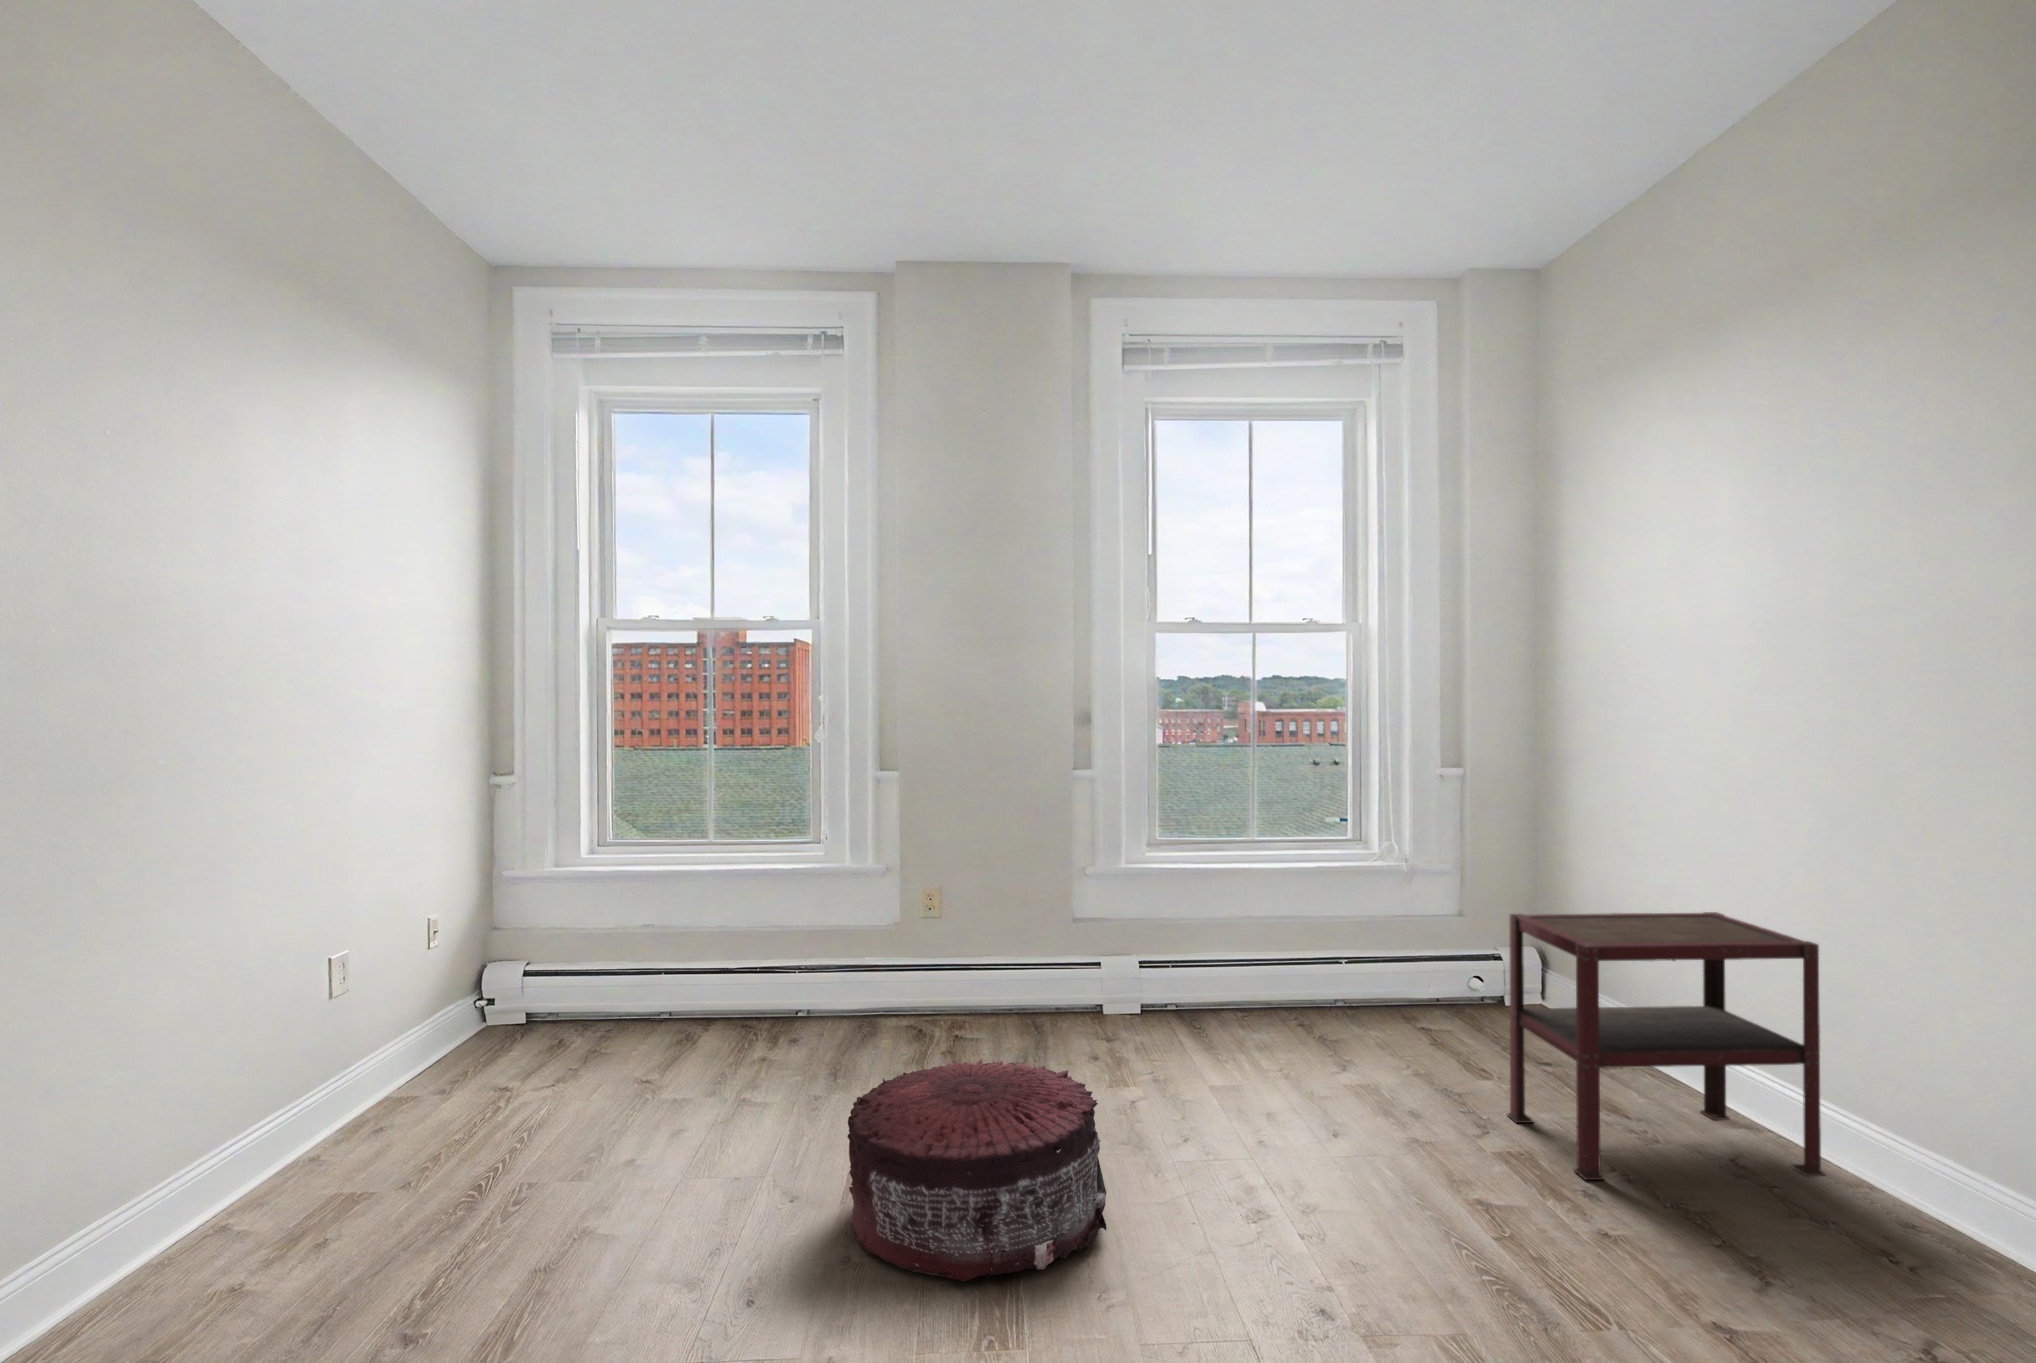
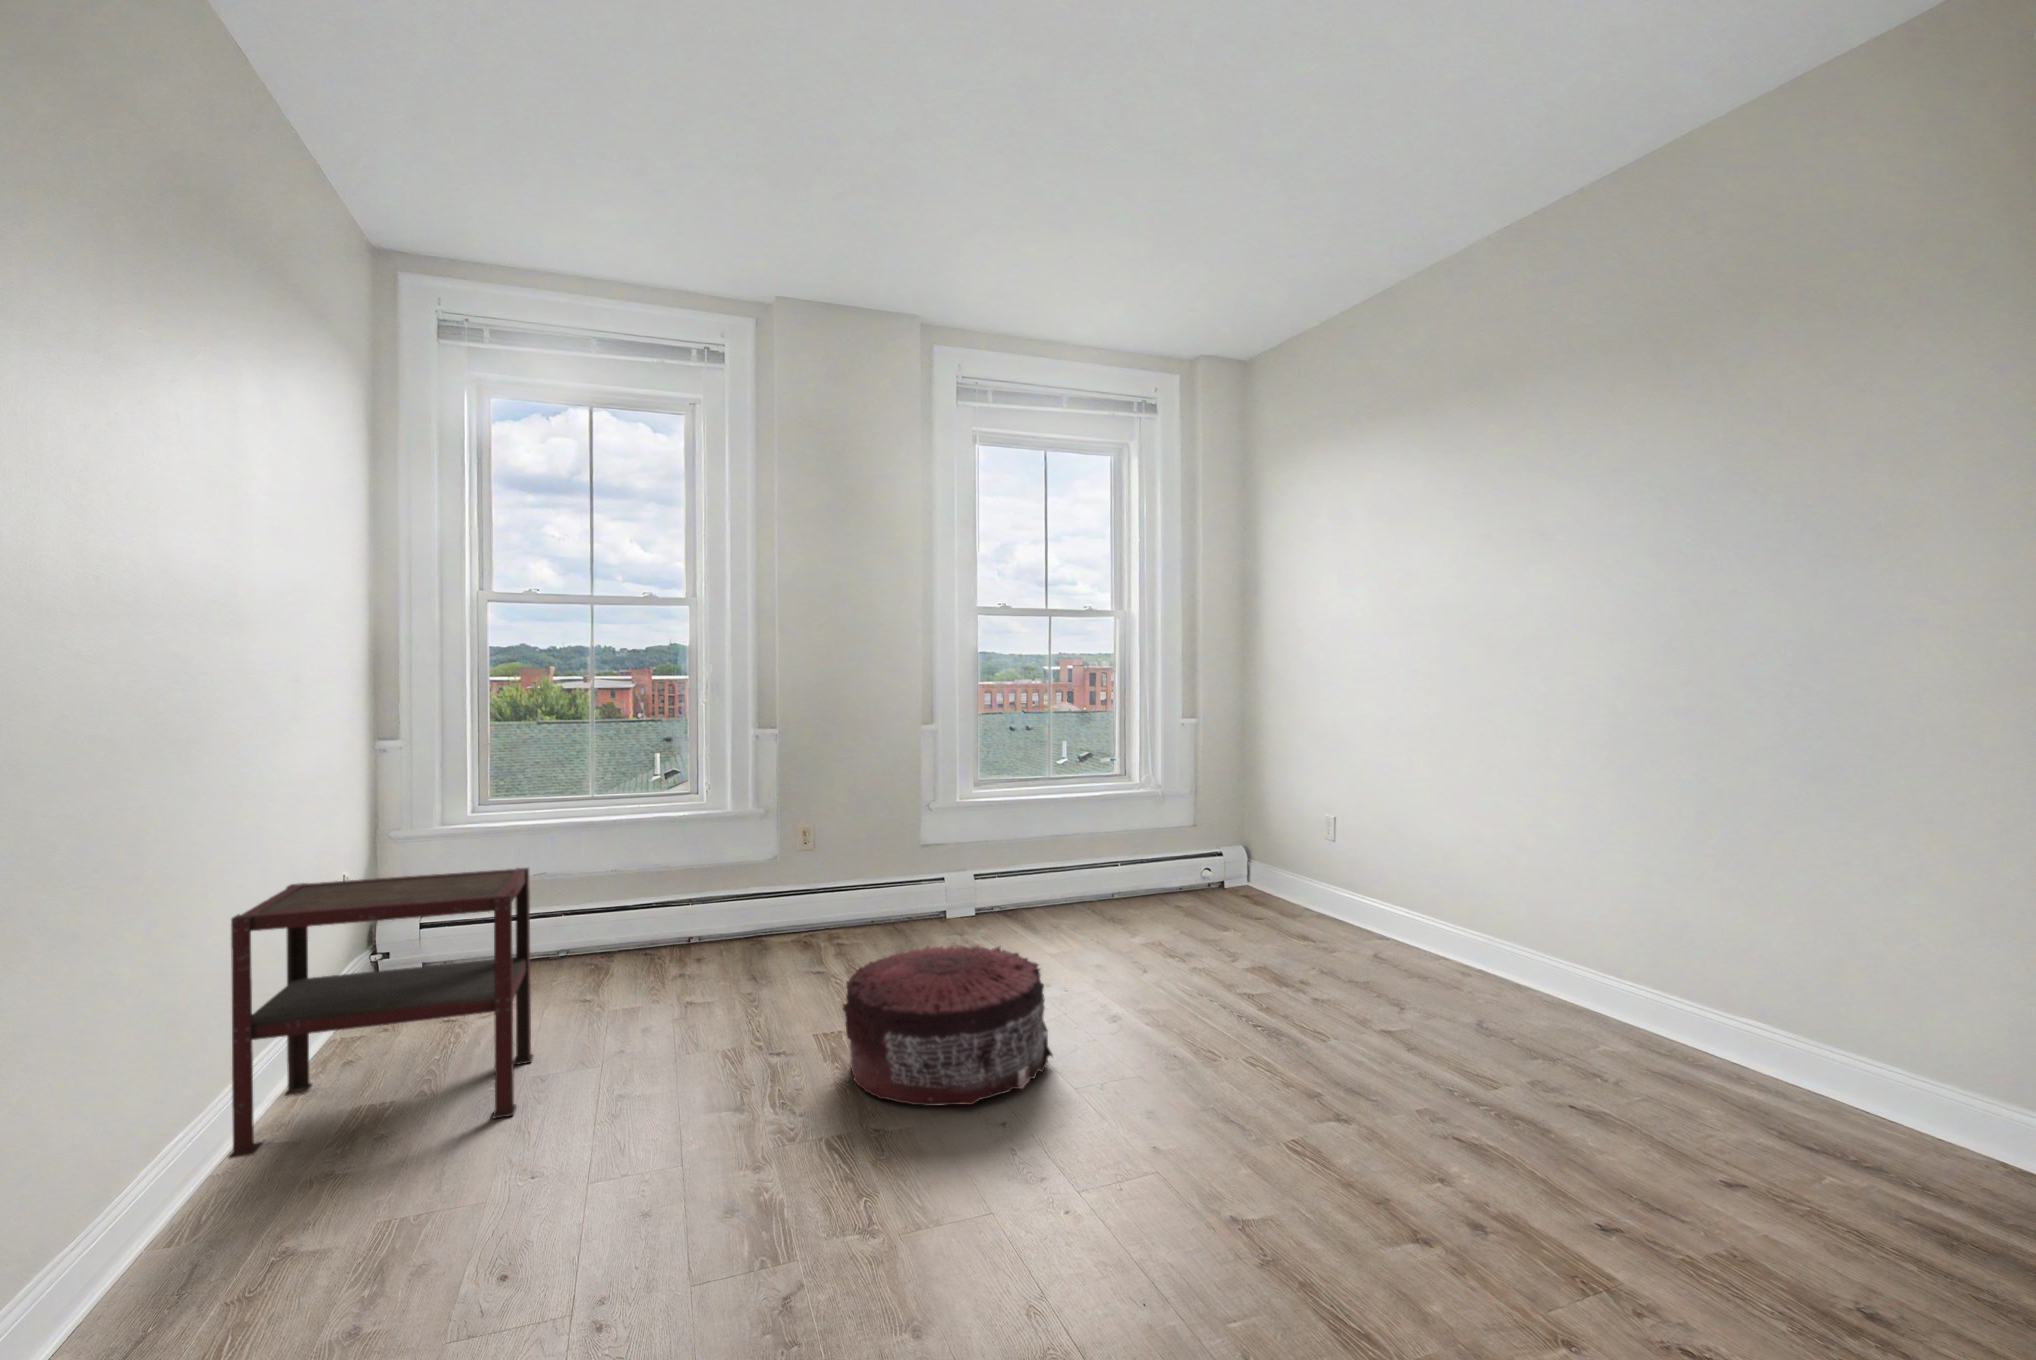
side table: present [1507,912,1826,1180] -> present [229,868,533,1158]

